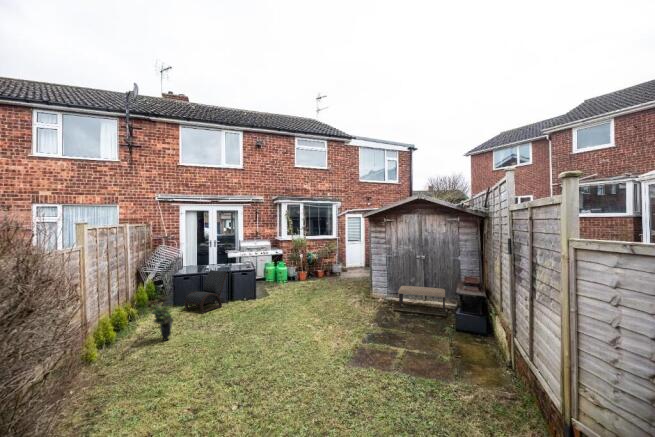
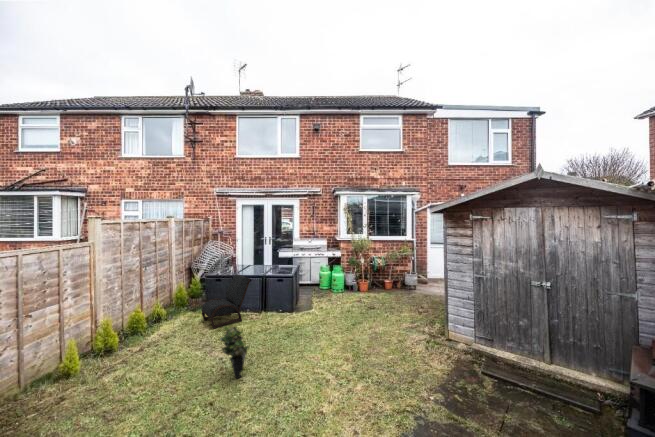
bench: present [398,286,445,312] -> none [491,330,600,407]
potted plant: present [152,303,173,341] -> present [220,324,249,379]

